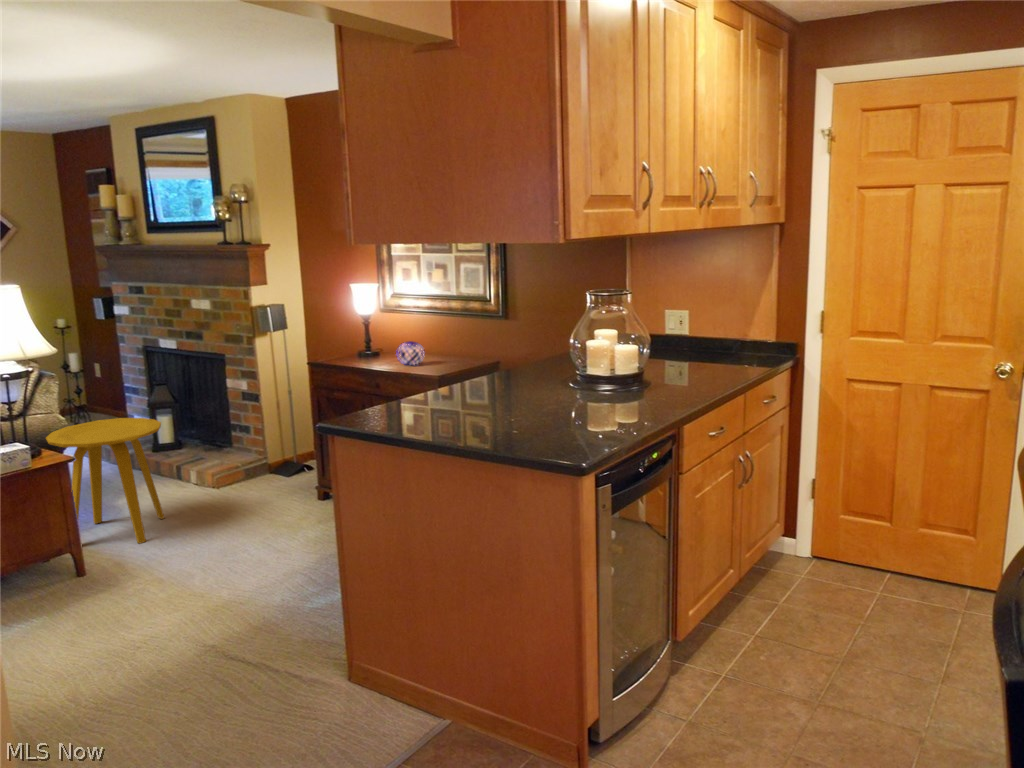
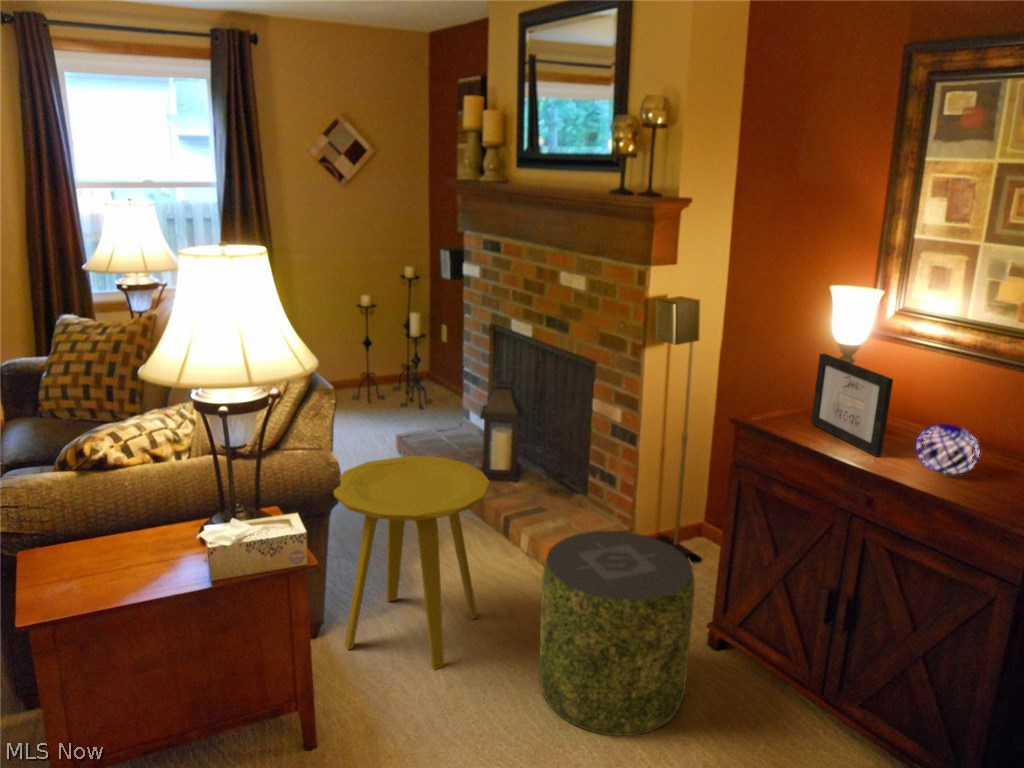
picture frame: none [349,319,383,365] -> present [811,354,893,457]
pouf: none [205,436,302,544] -> present [539,531,695,736]

